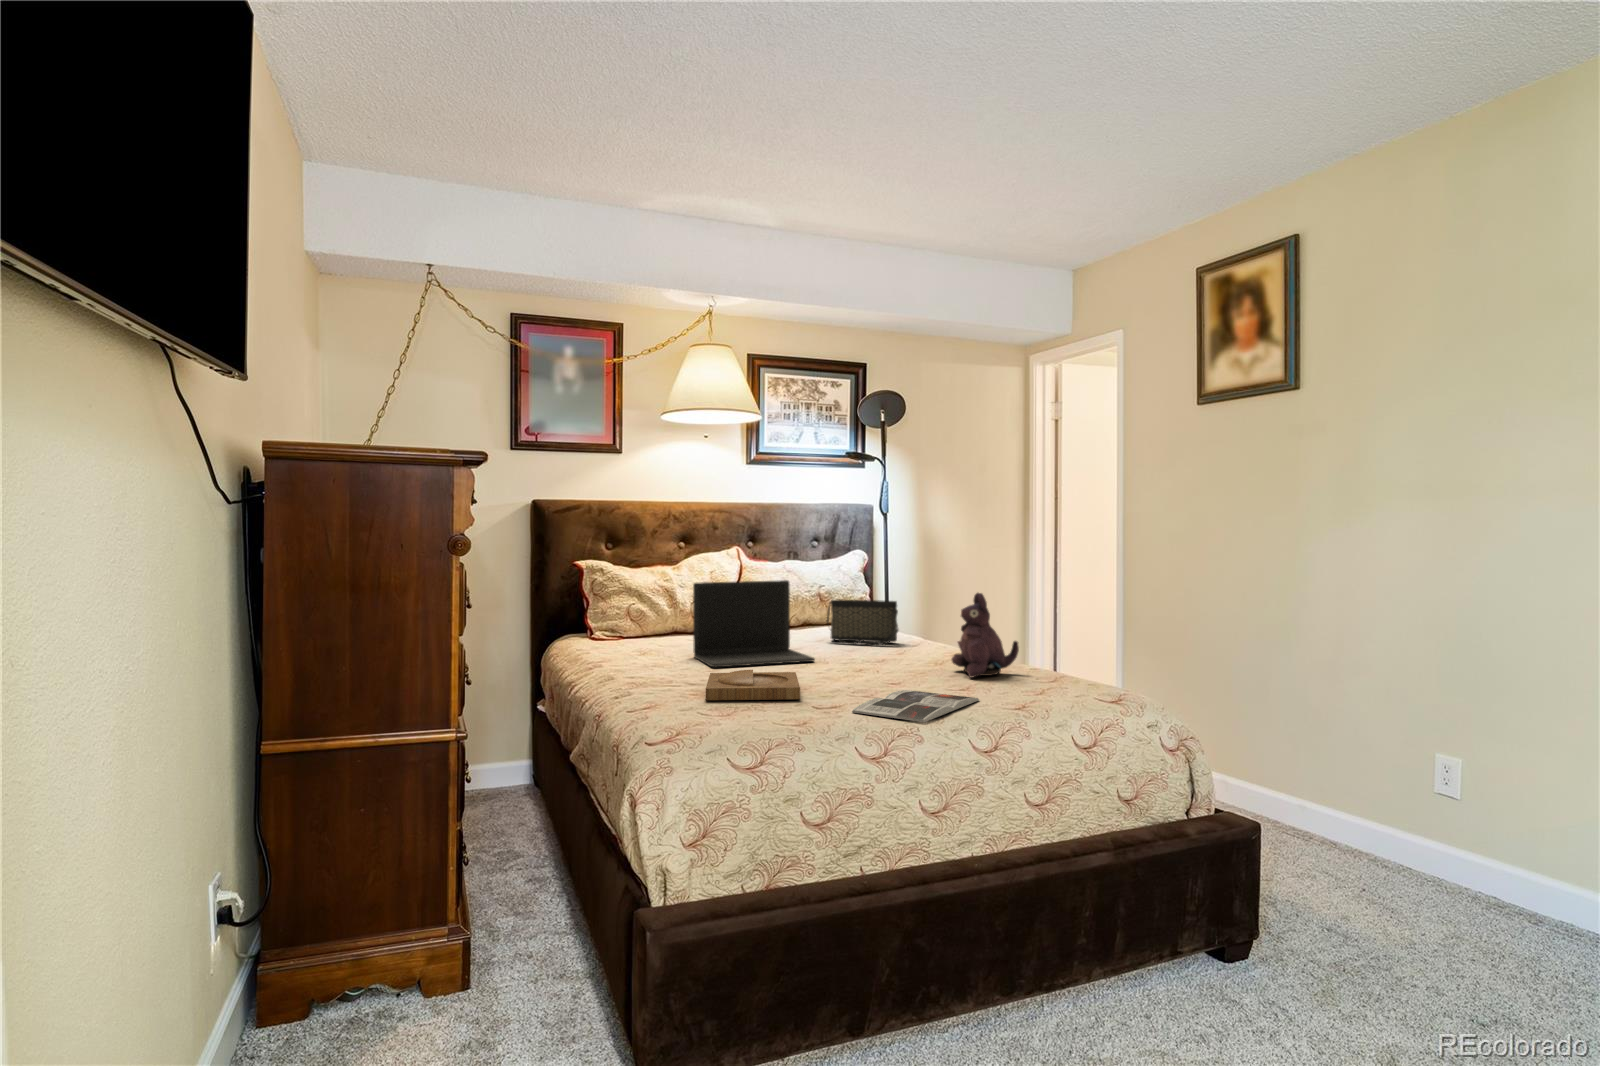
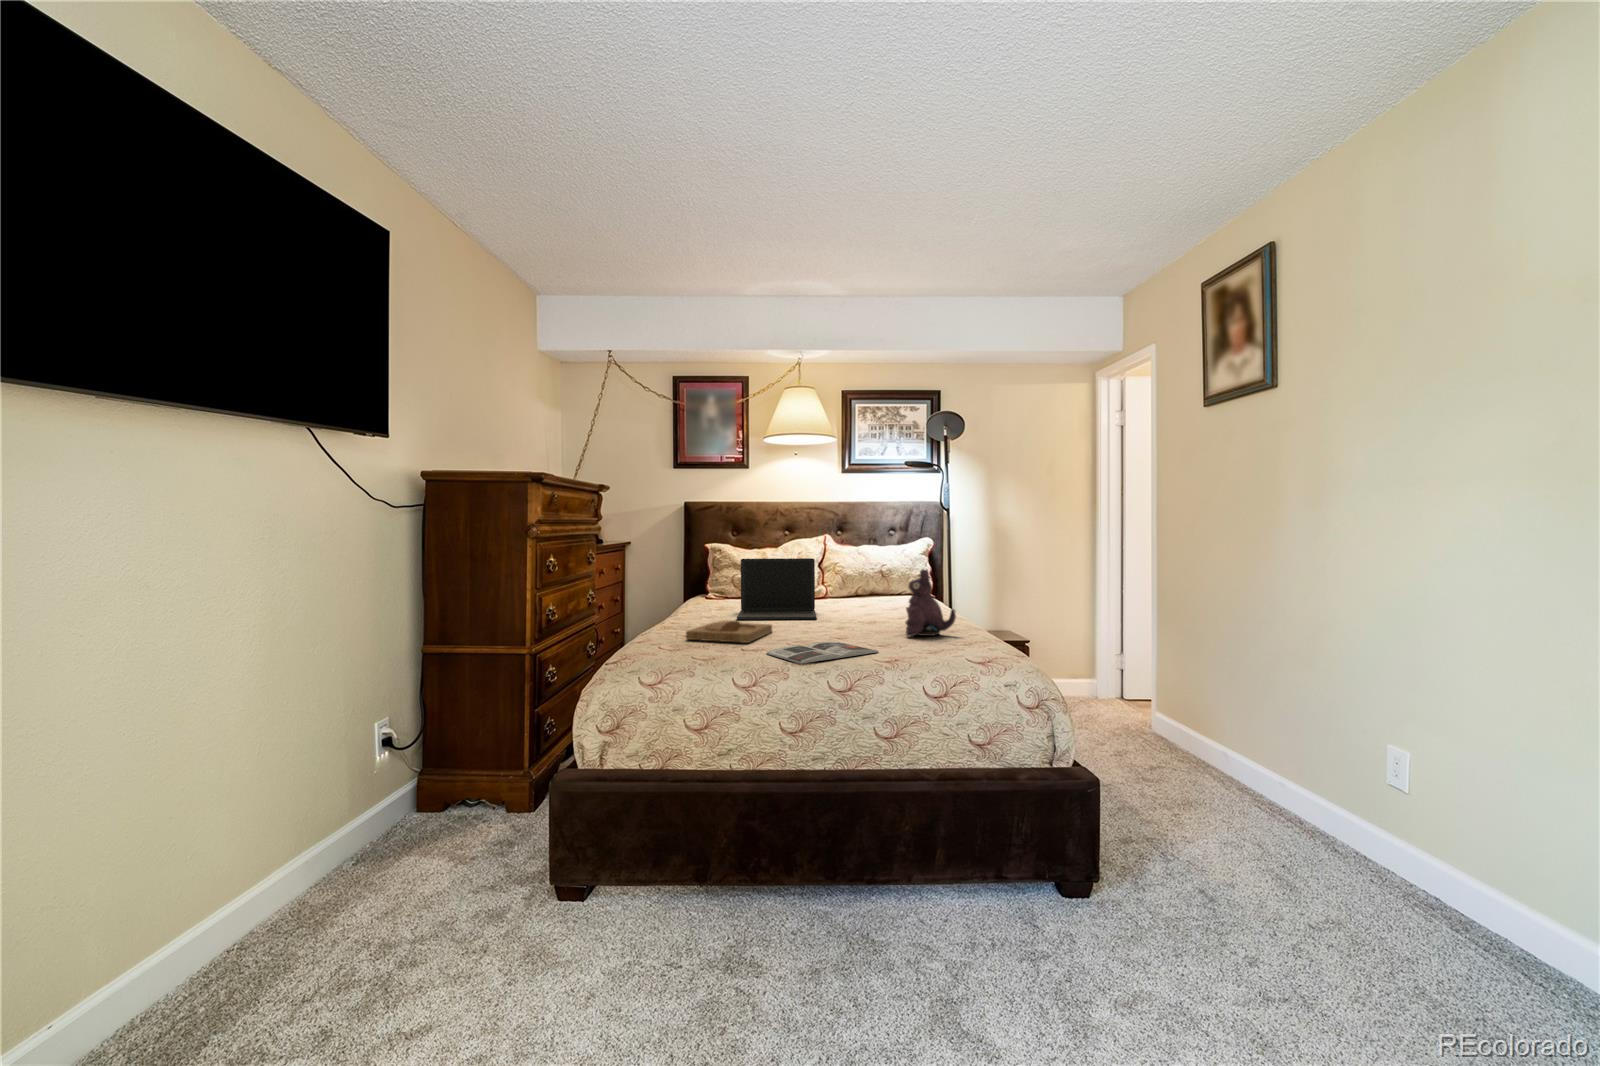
handbag: present [827,600,898,645] -> none [856,575,909,610]

